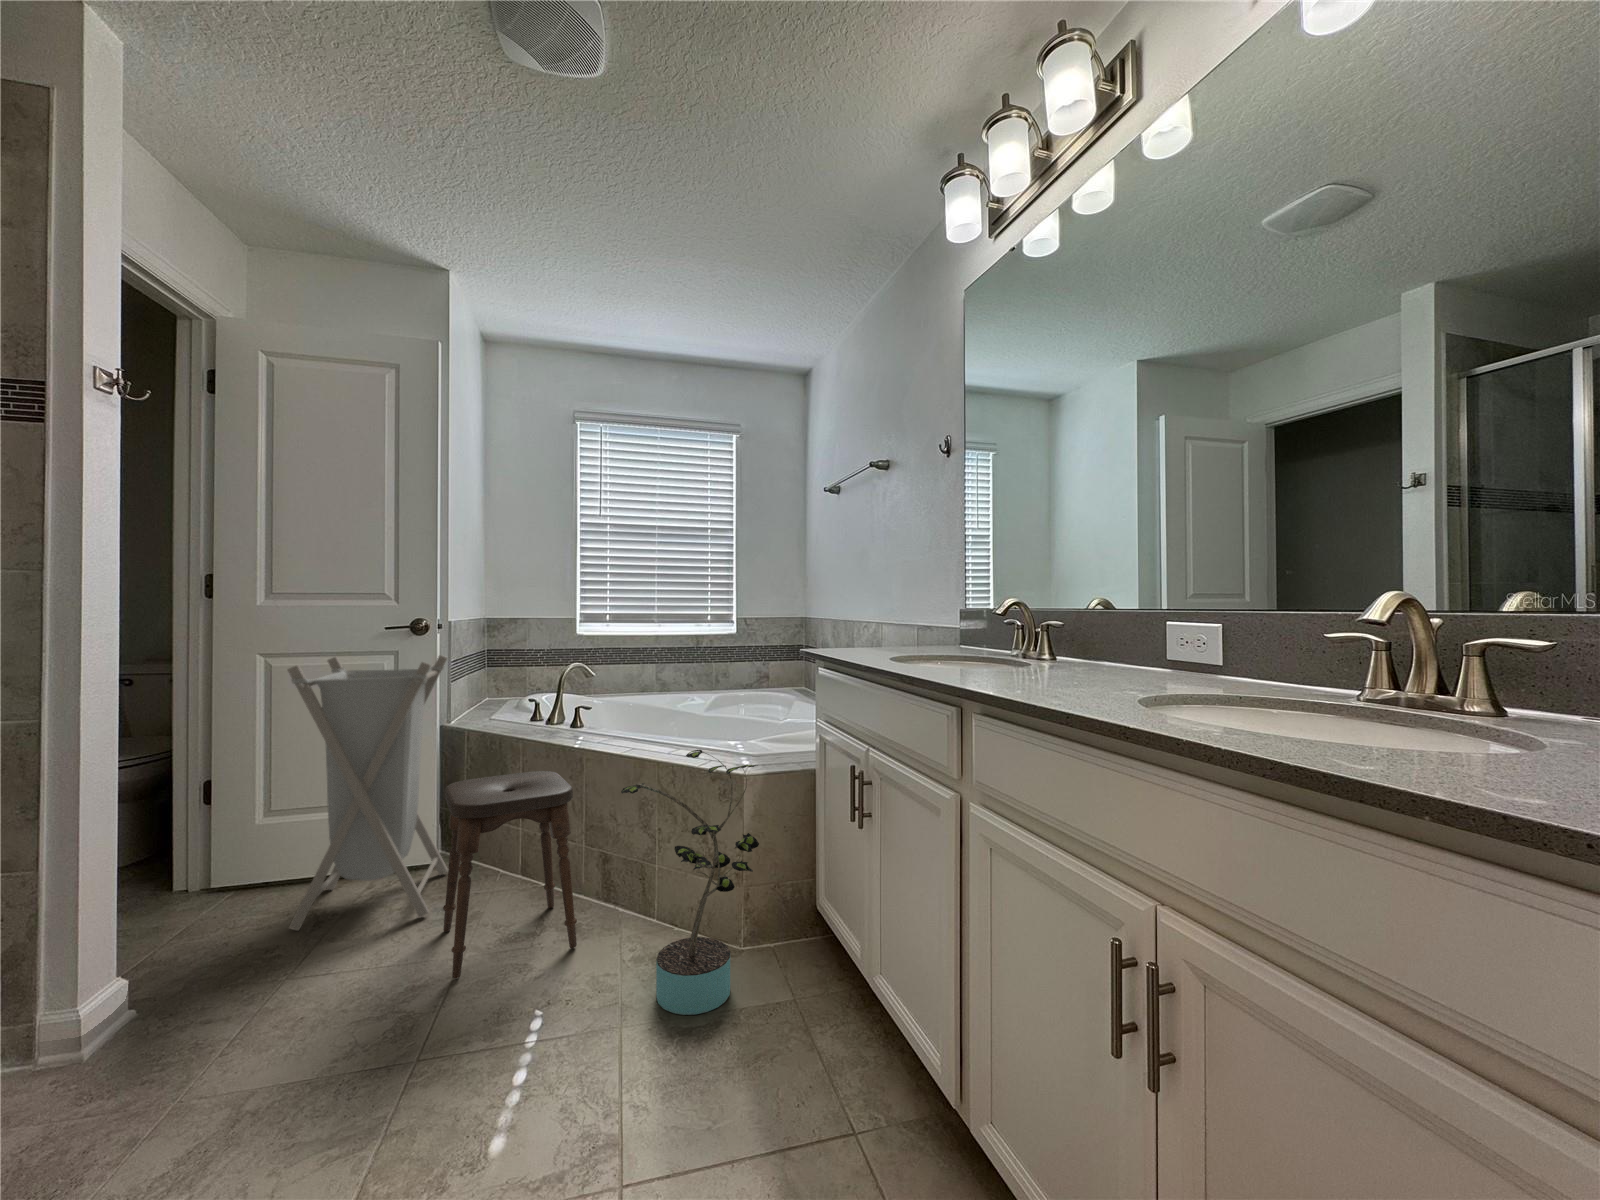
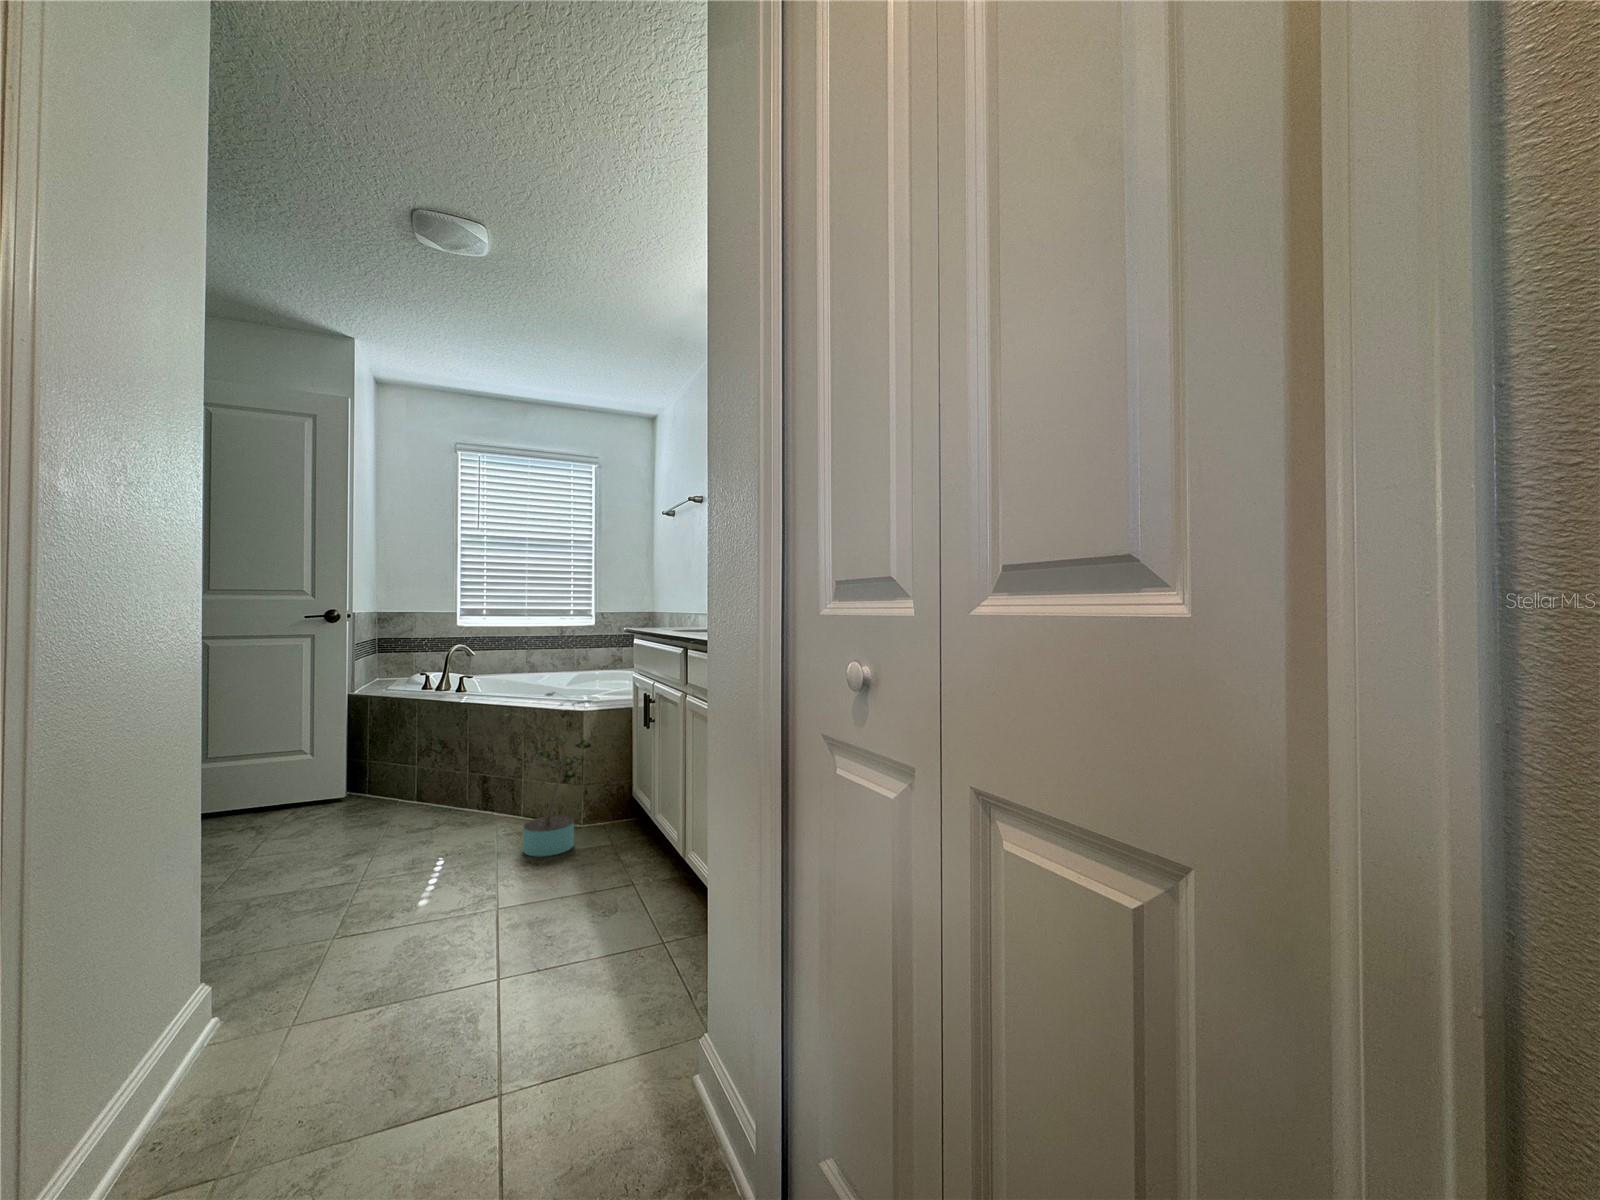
laundry hamper: present [288,655,448,930] -> none [234,637,356,839]
stool: present [443,771,577,979] -> none [361,718,466,852]

